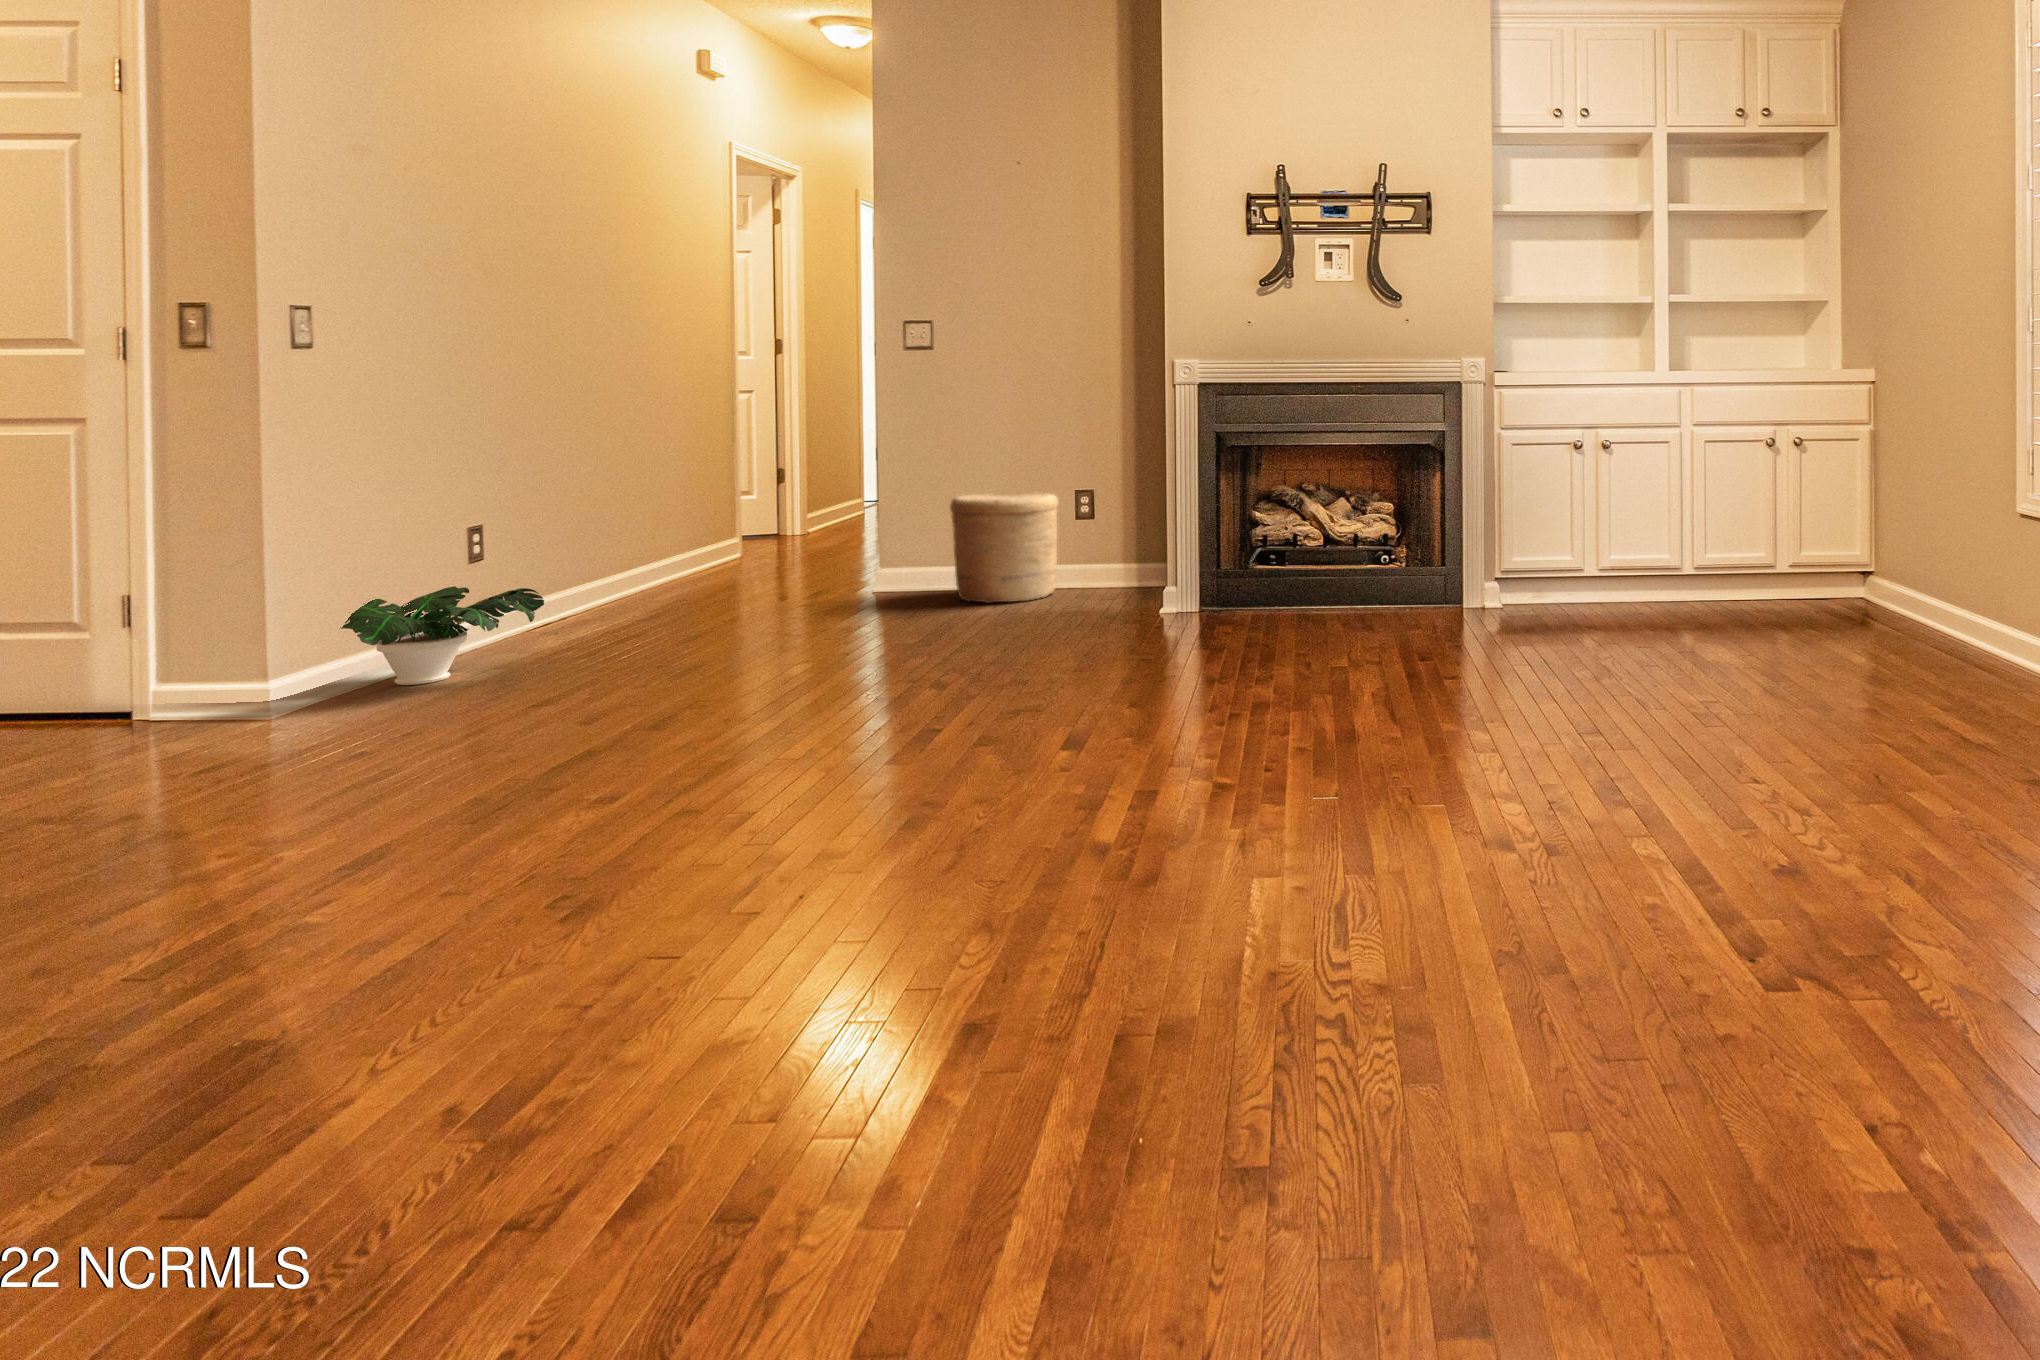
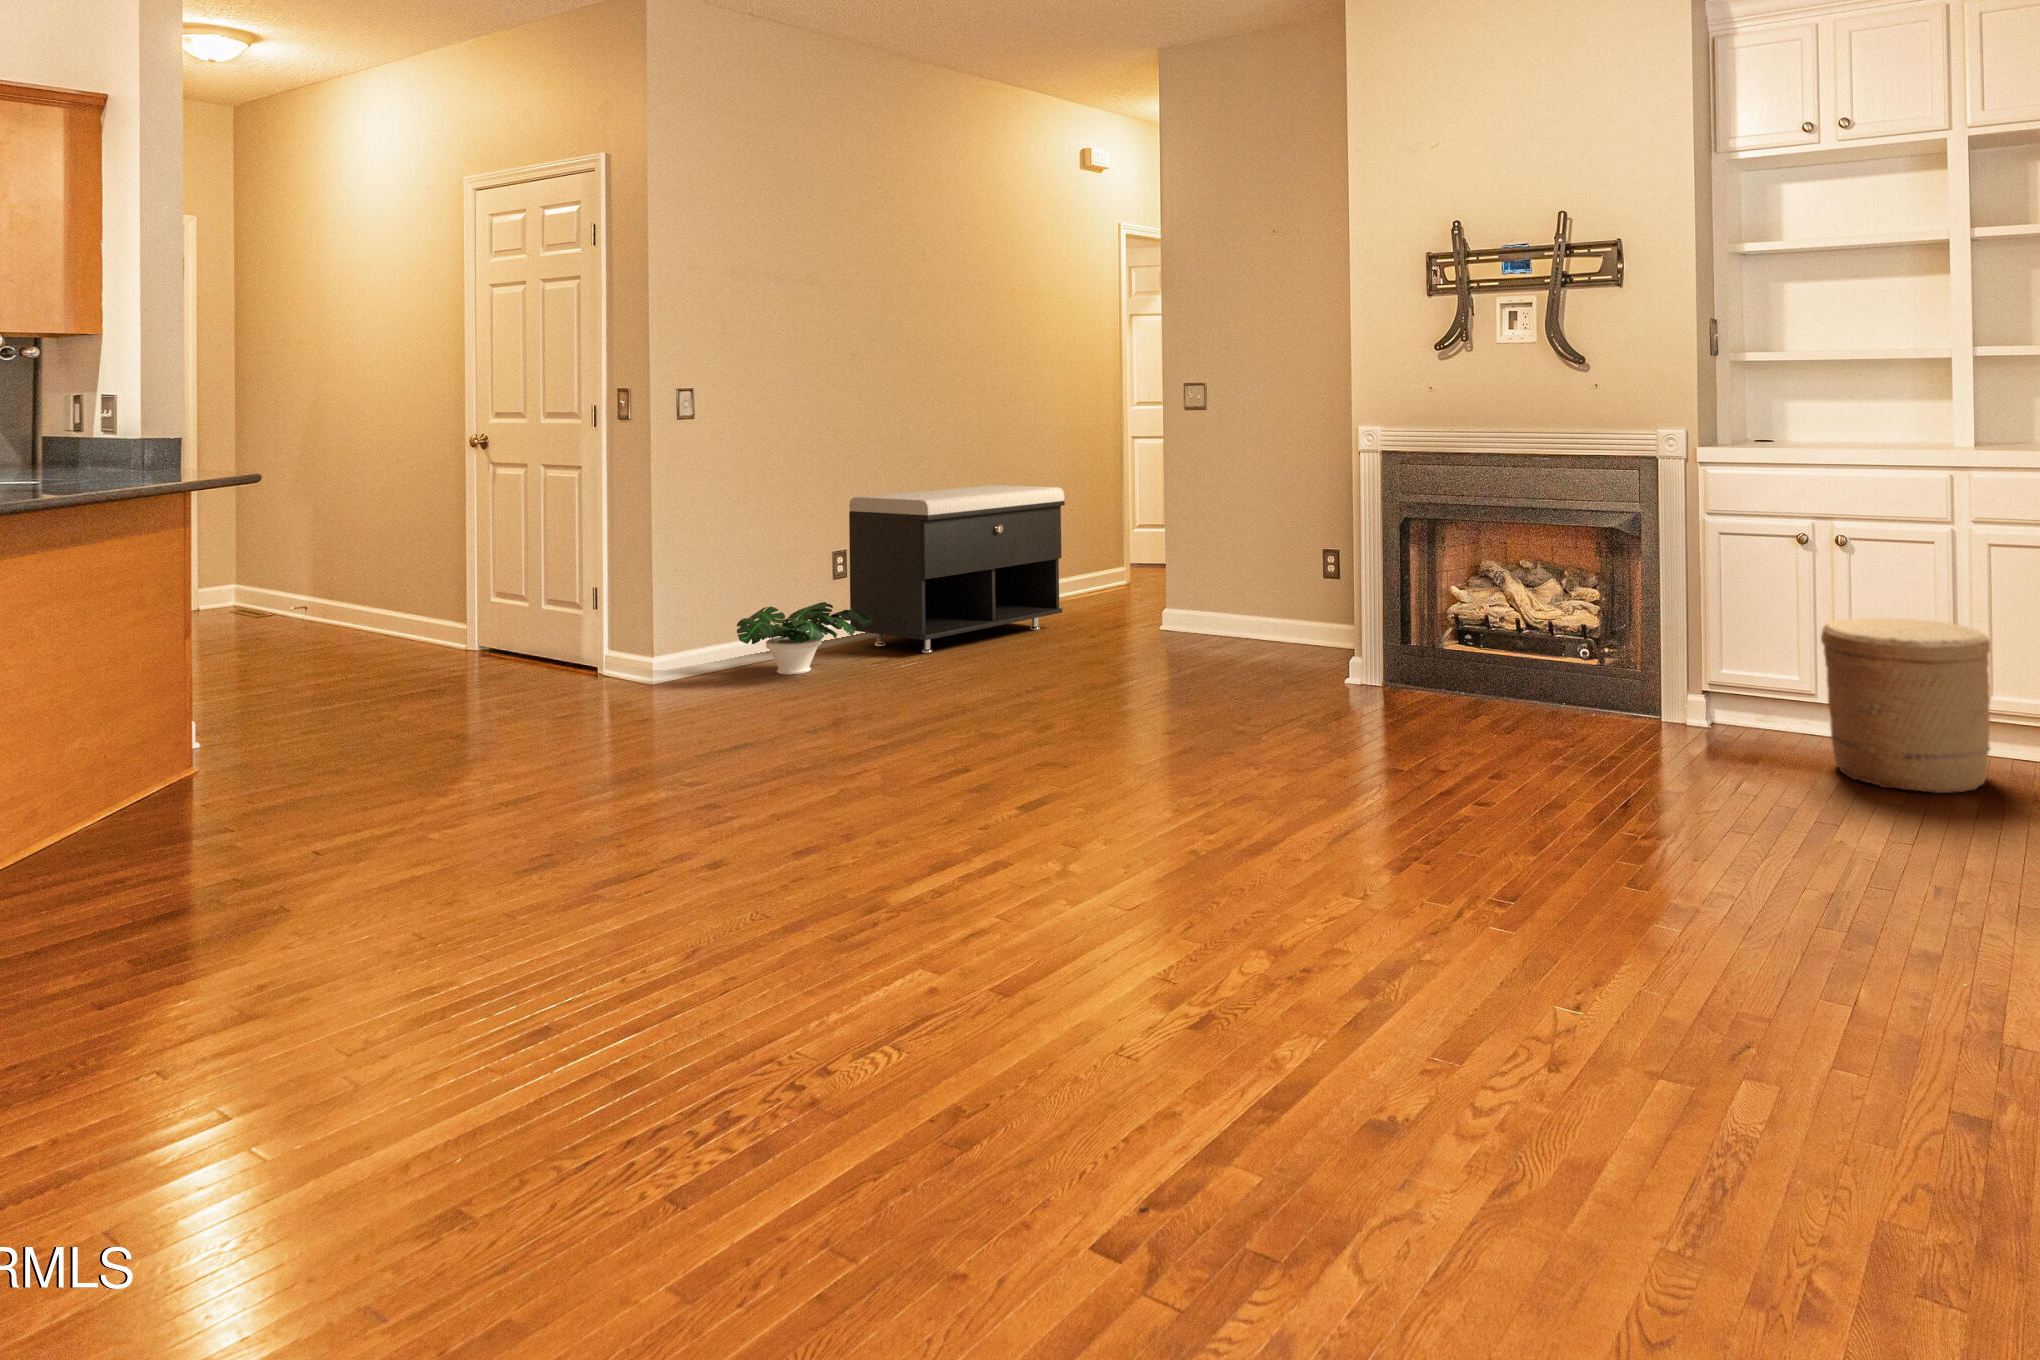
storage bench: none [465,438,747,641] -> present [849,485,1065,653]
woven basket: present [950,492,1058,603] -> present [1821,618,1990,793]

